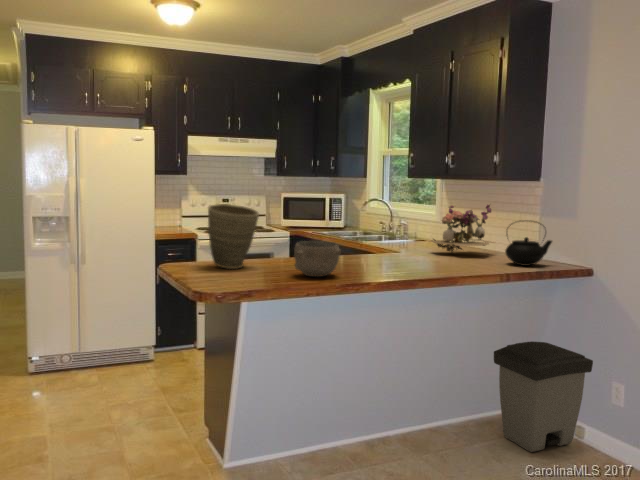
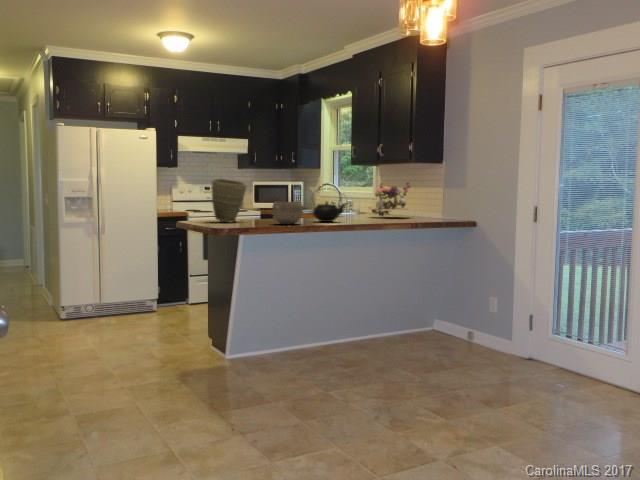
teapot: present [505,225,552,266] -> present [312,201,346,222]
trash can: present [494,341,593,452] -> none [411,275,476,347]

